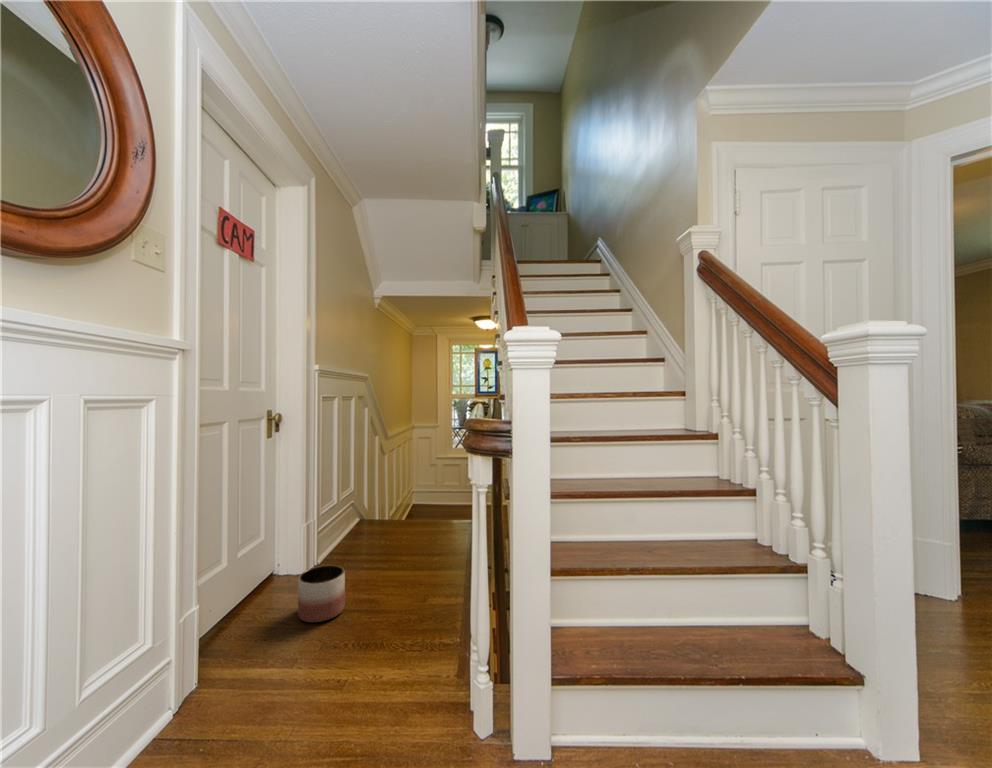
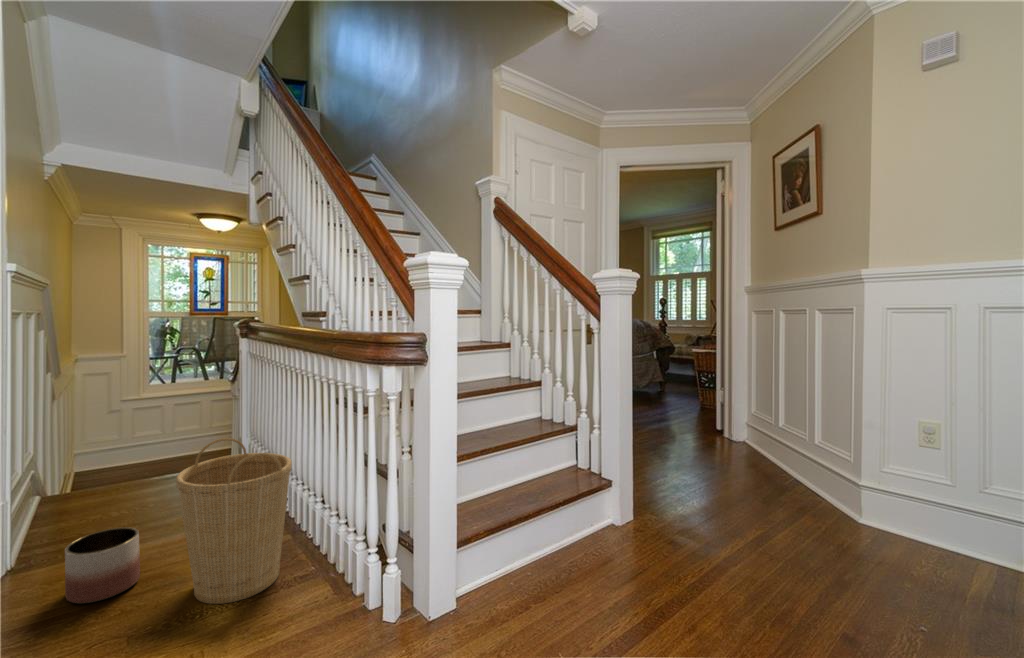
basket: none [346,508,438,665] -> present [176,438,292,604]

